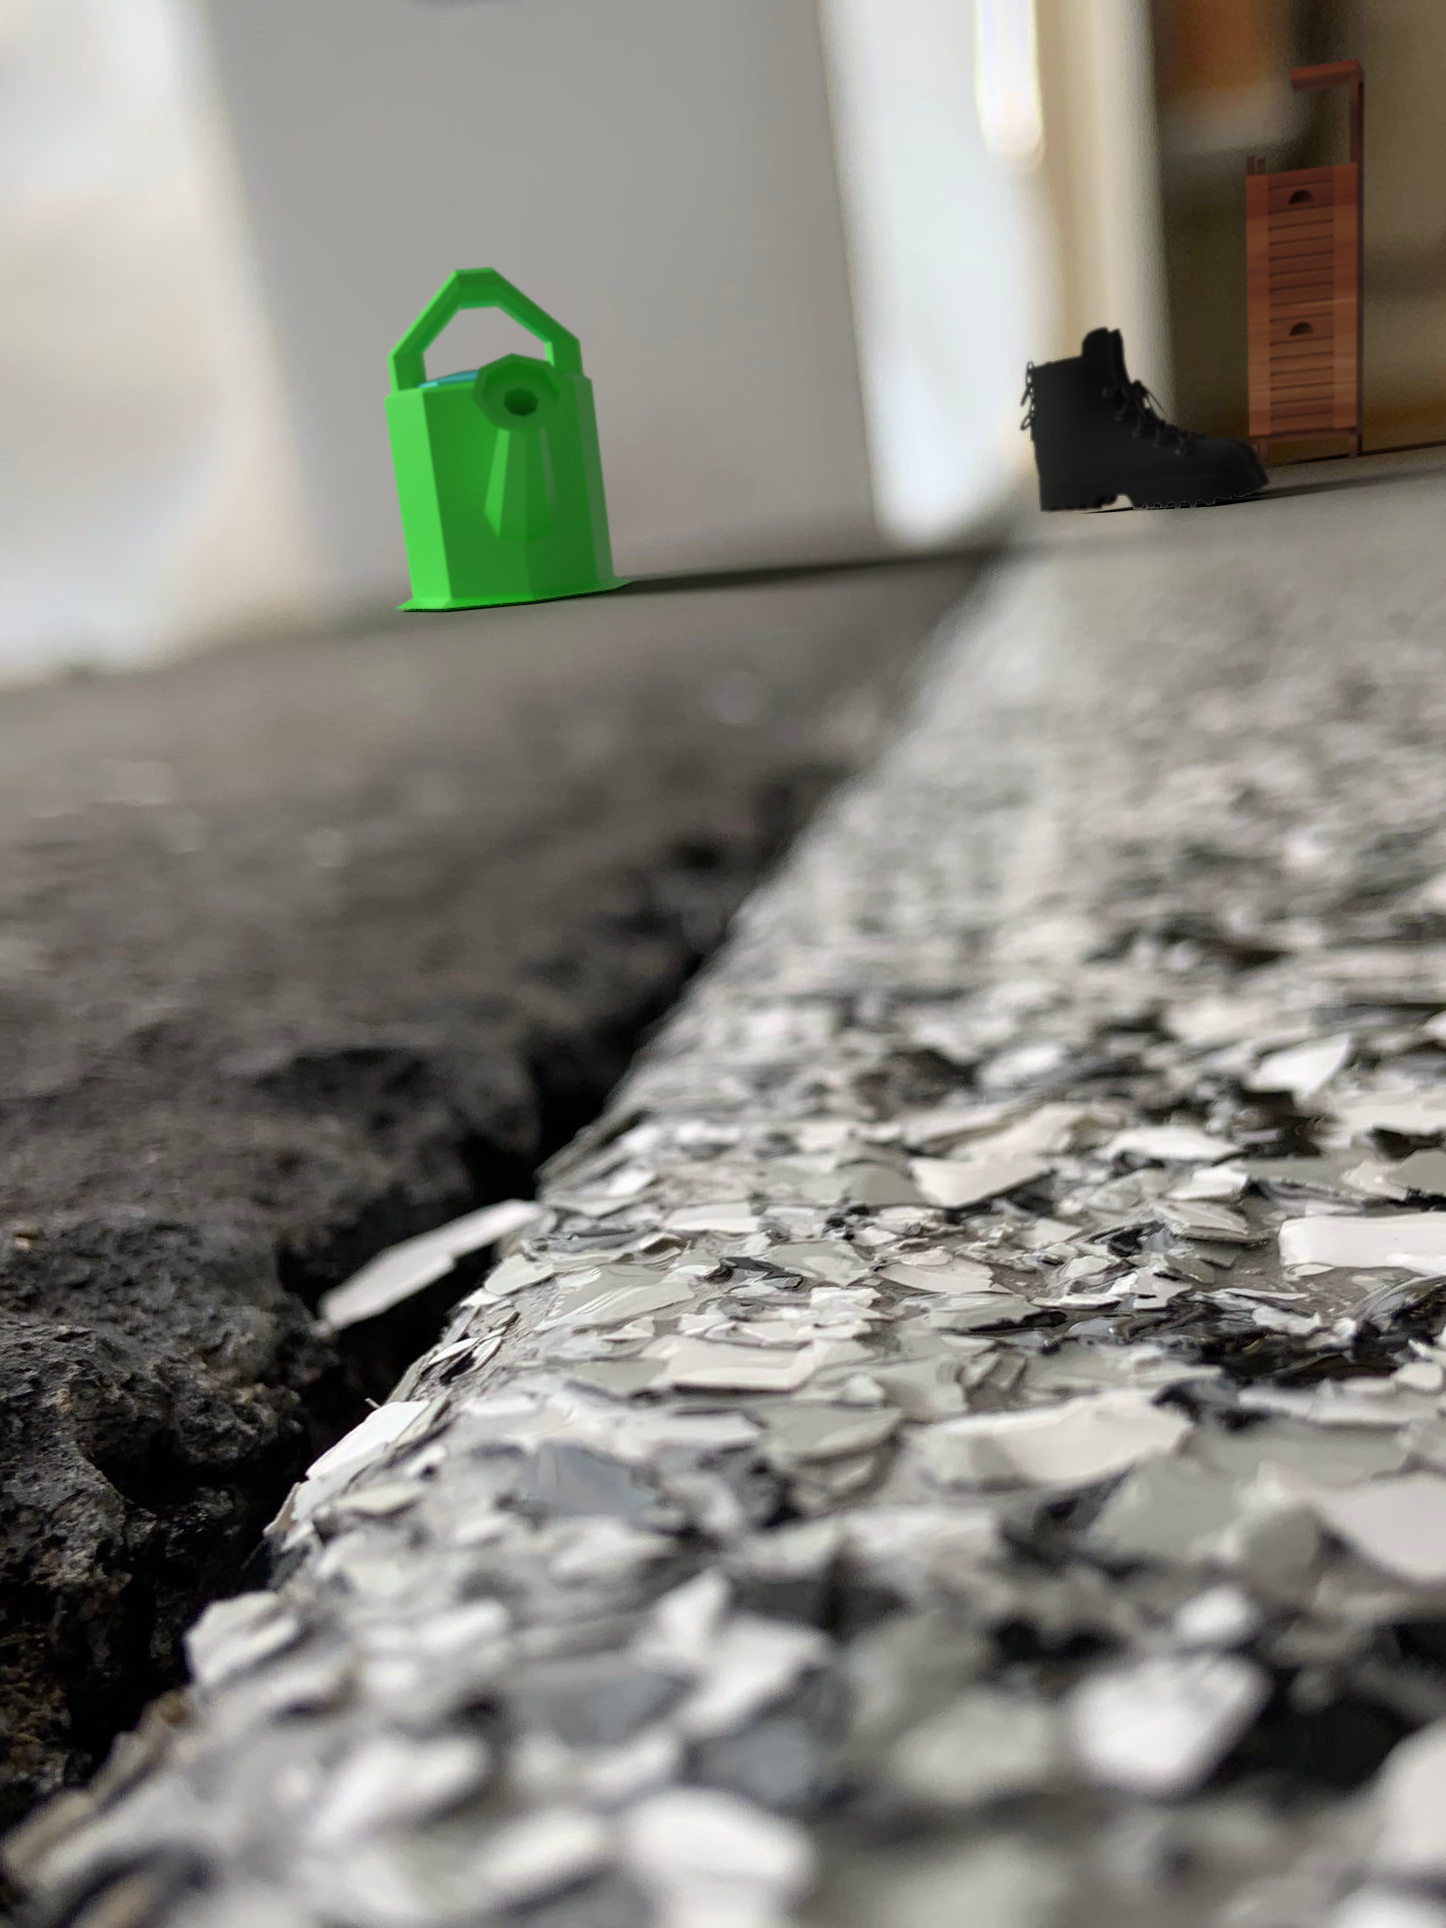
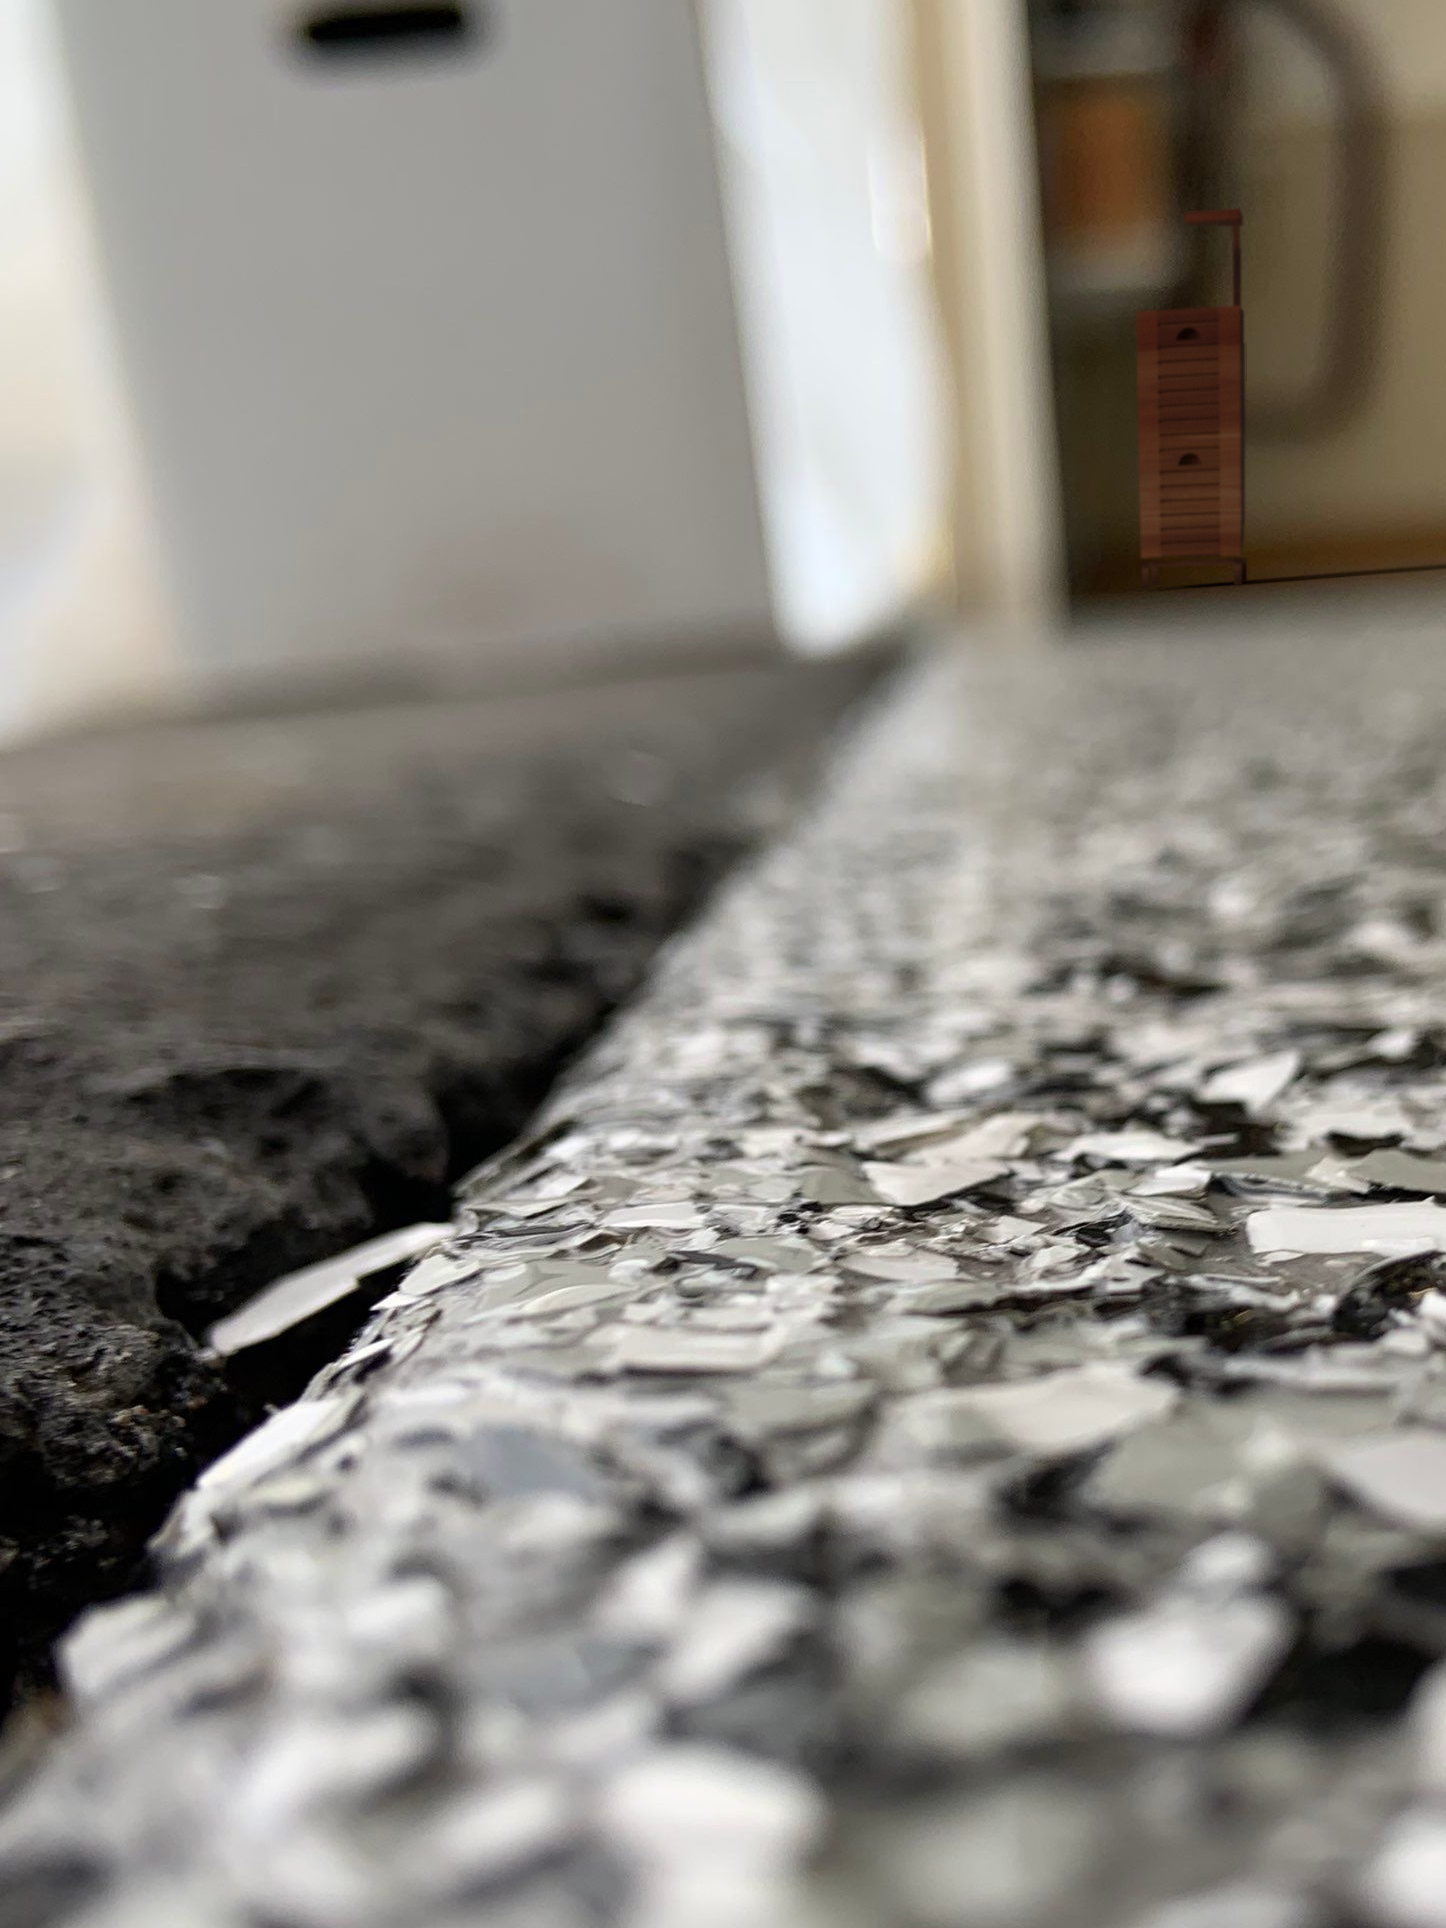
watering can: present [384,267,630,609] -> none [263,328,530,676]
boots: present [1020,327,1270,512] -> none [922,439,1164,620]

